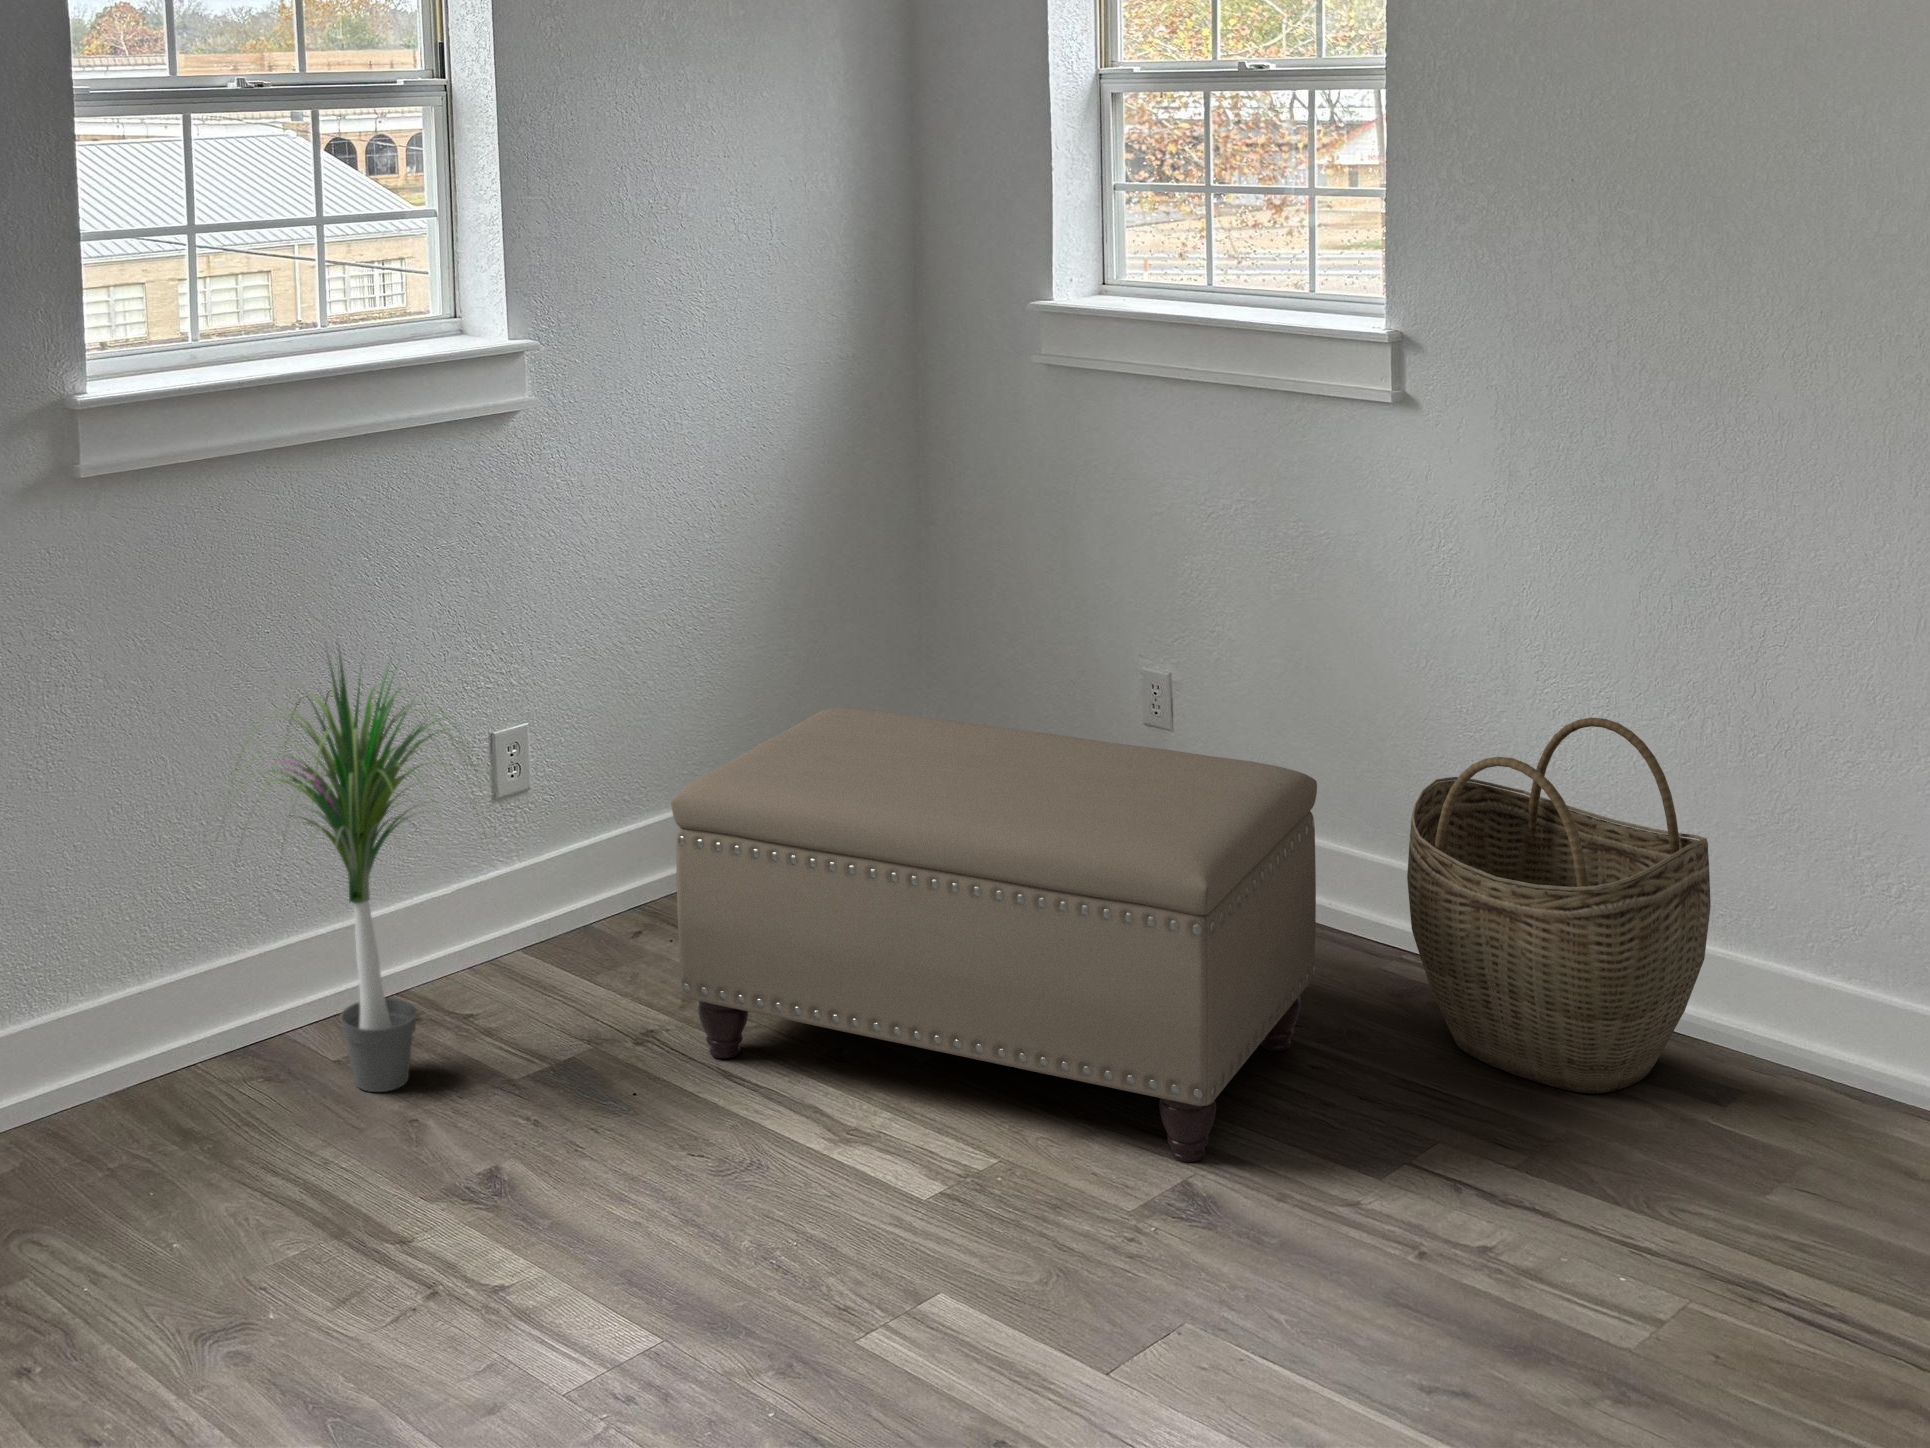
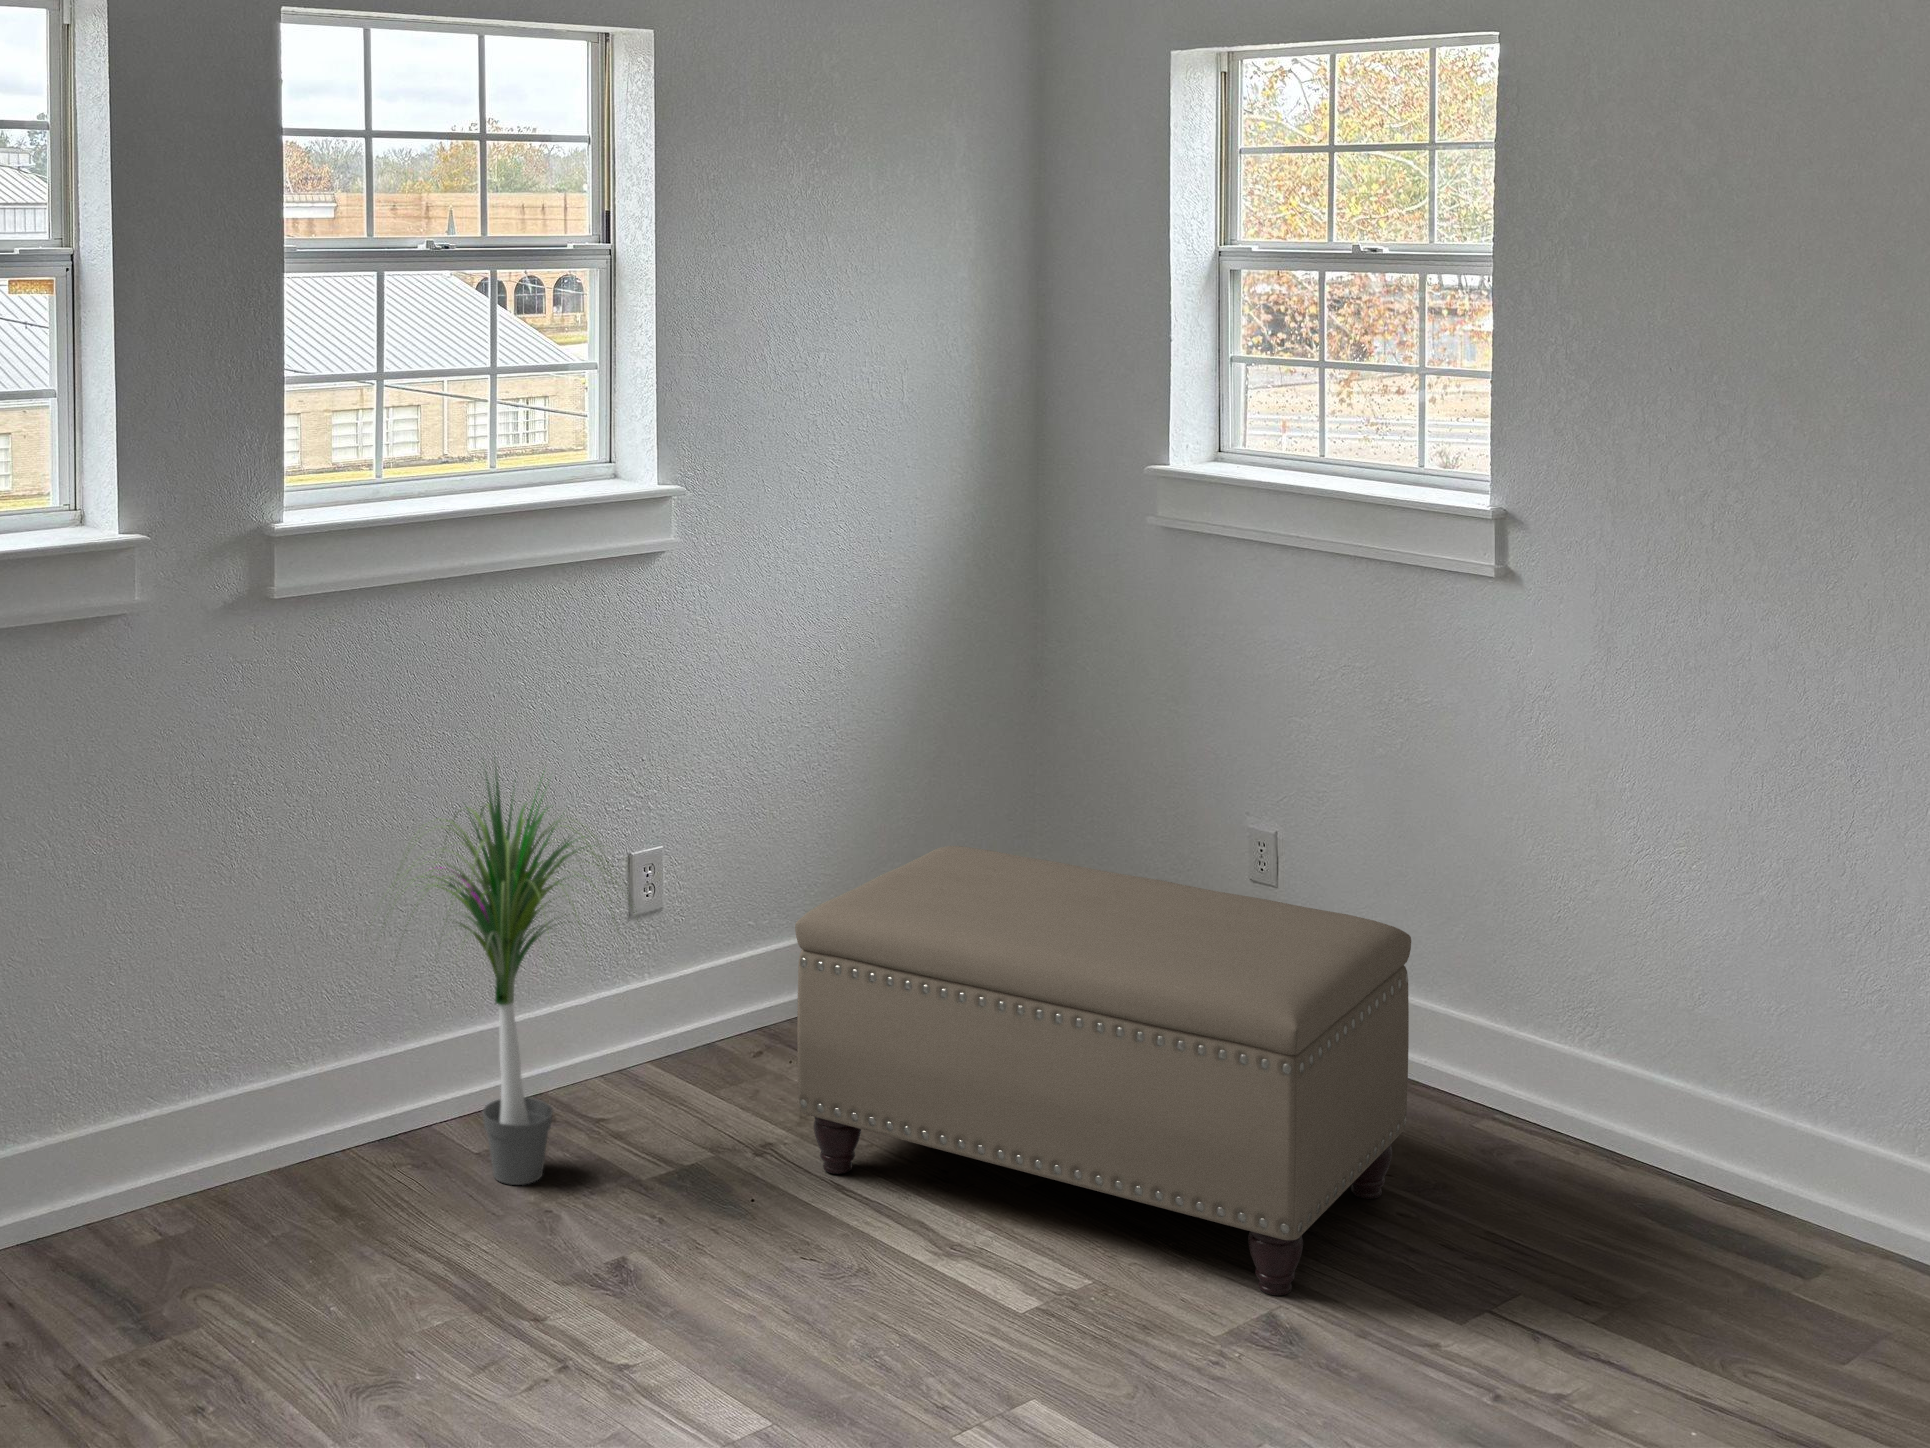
woven basket: present [1407,718,1711,1094] -> none [1499,888,1798,1257]

